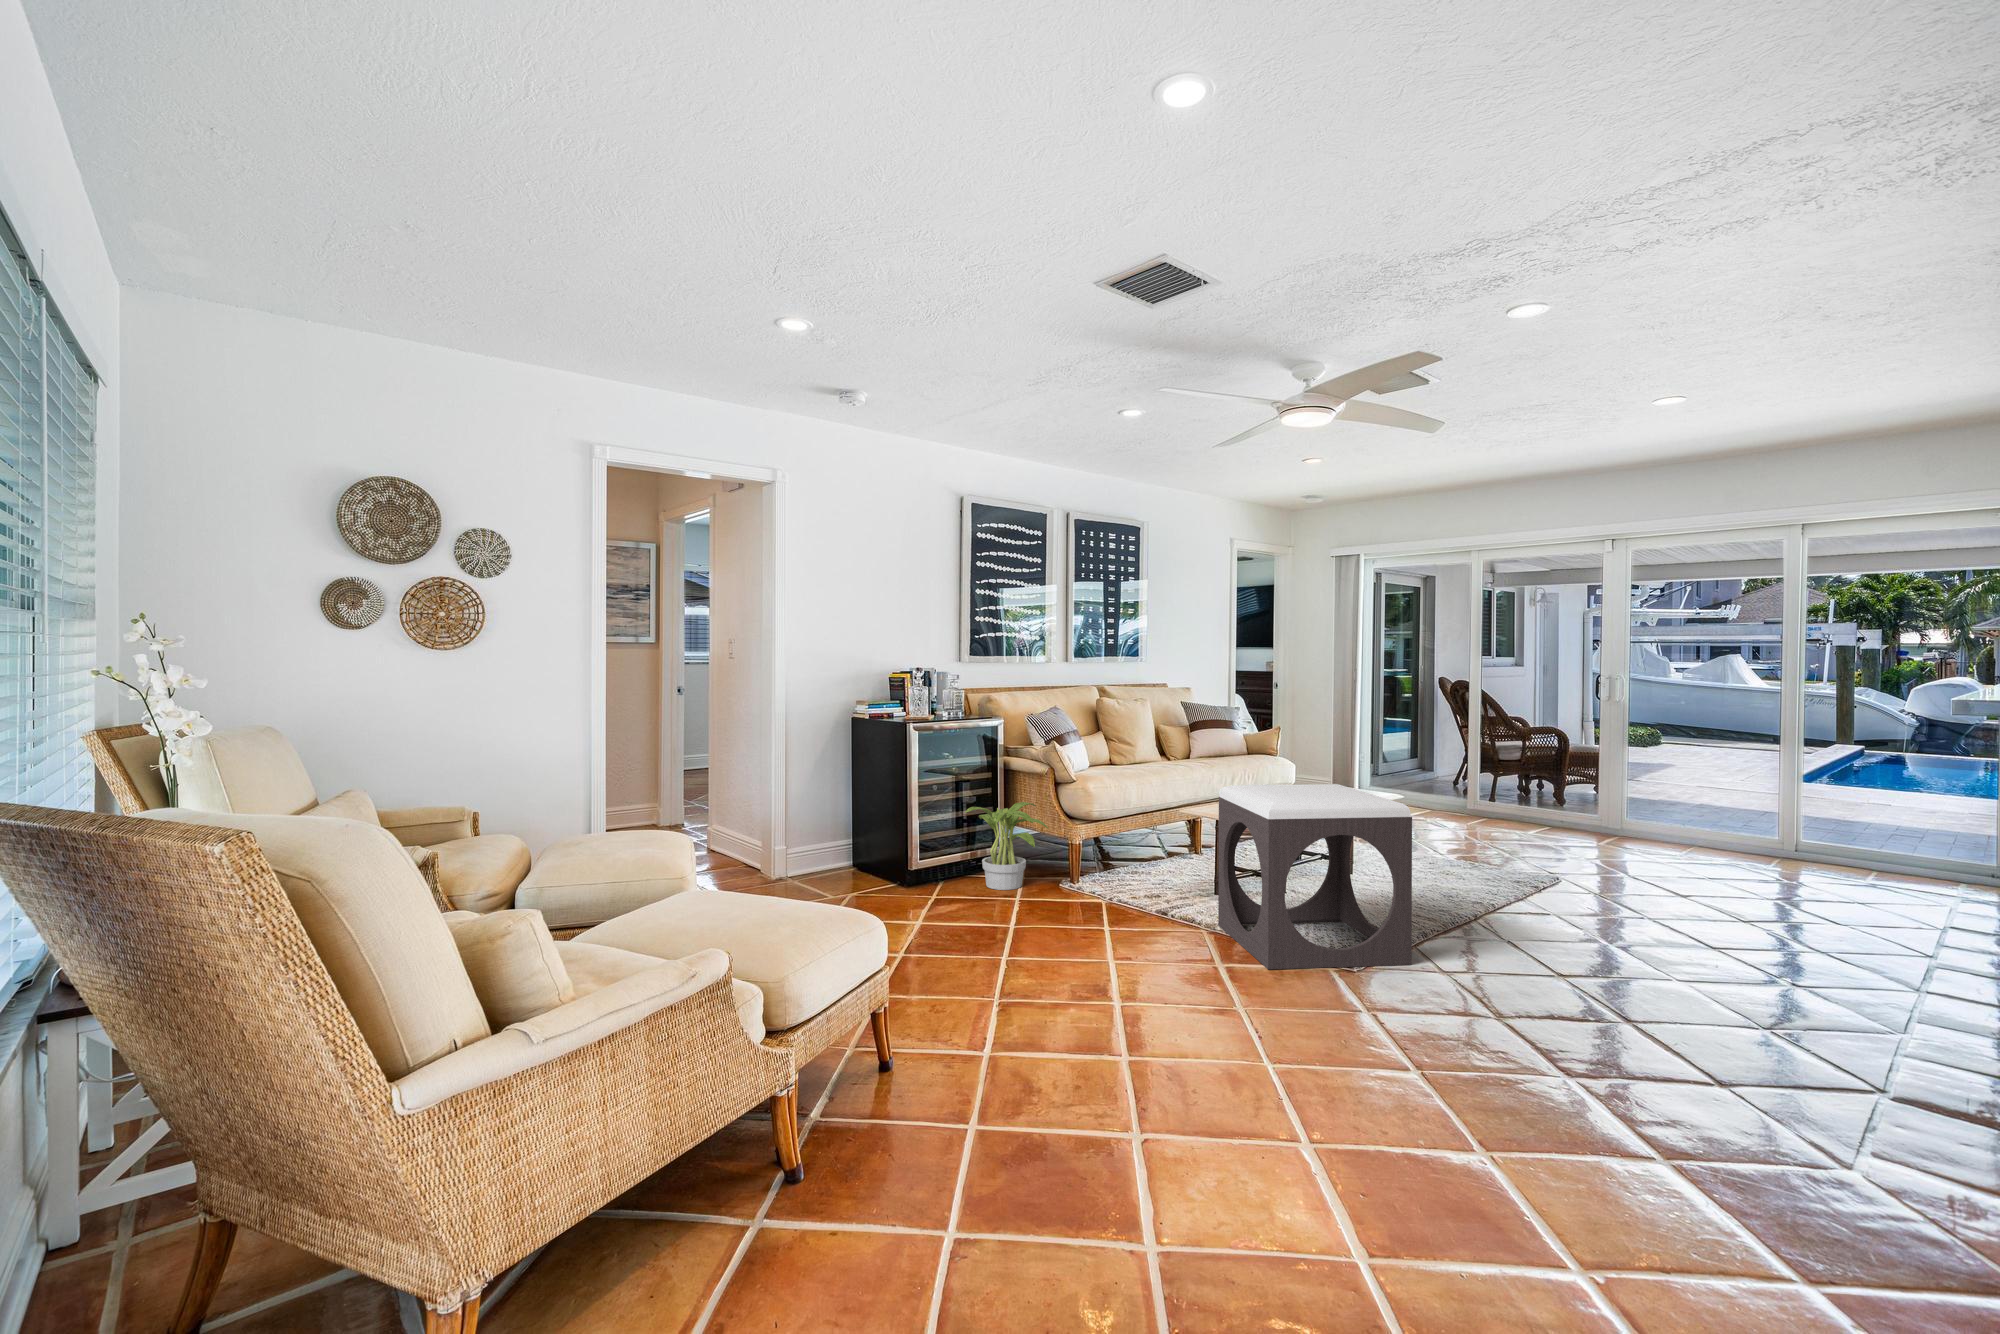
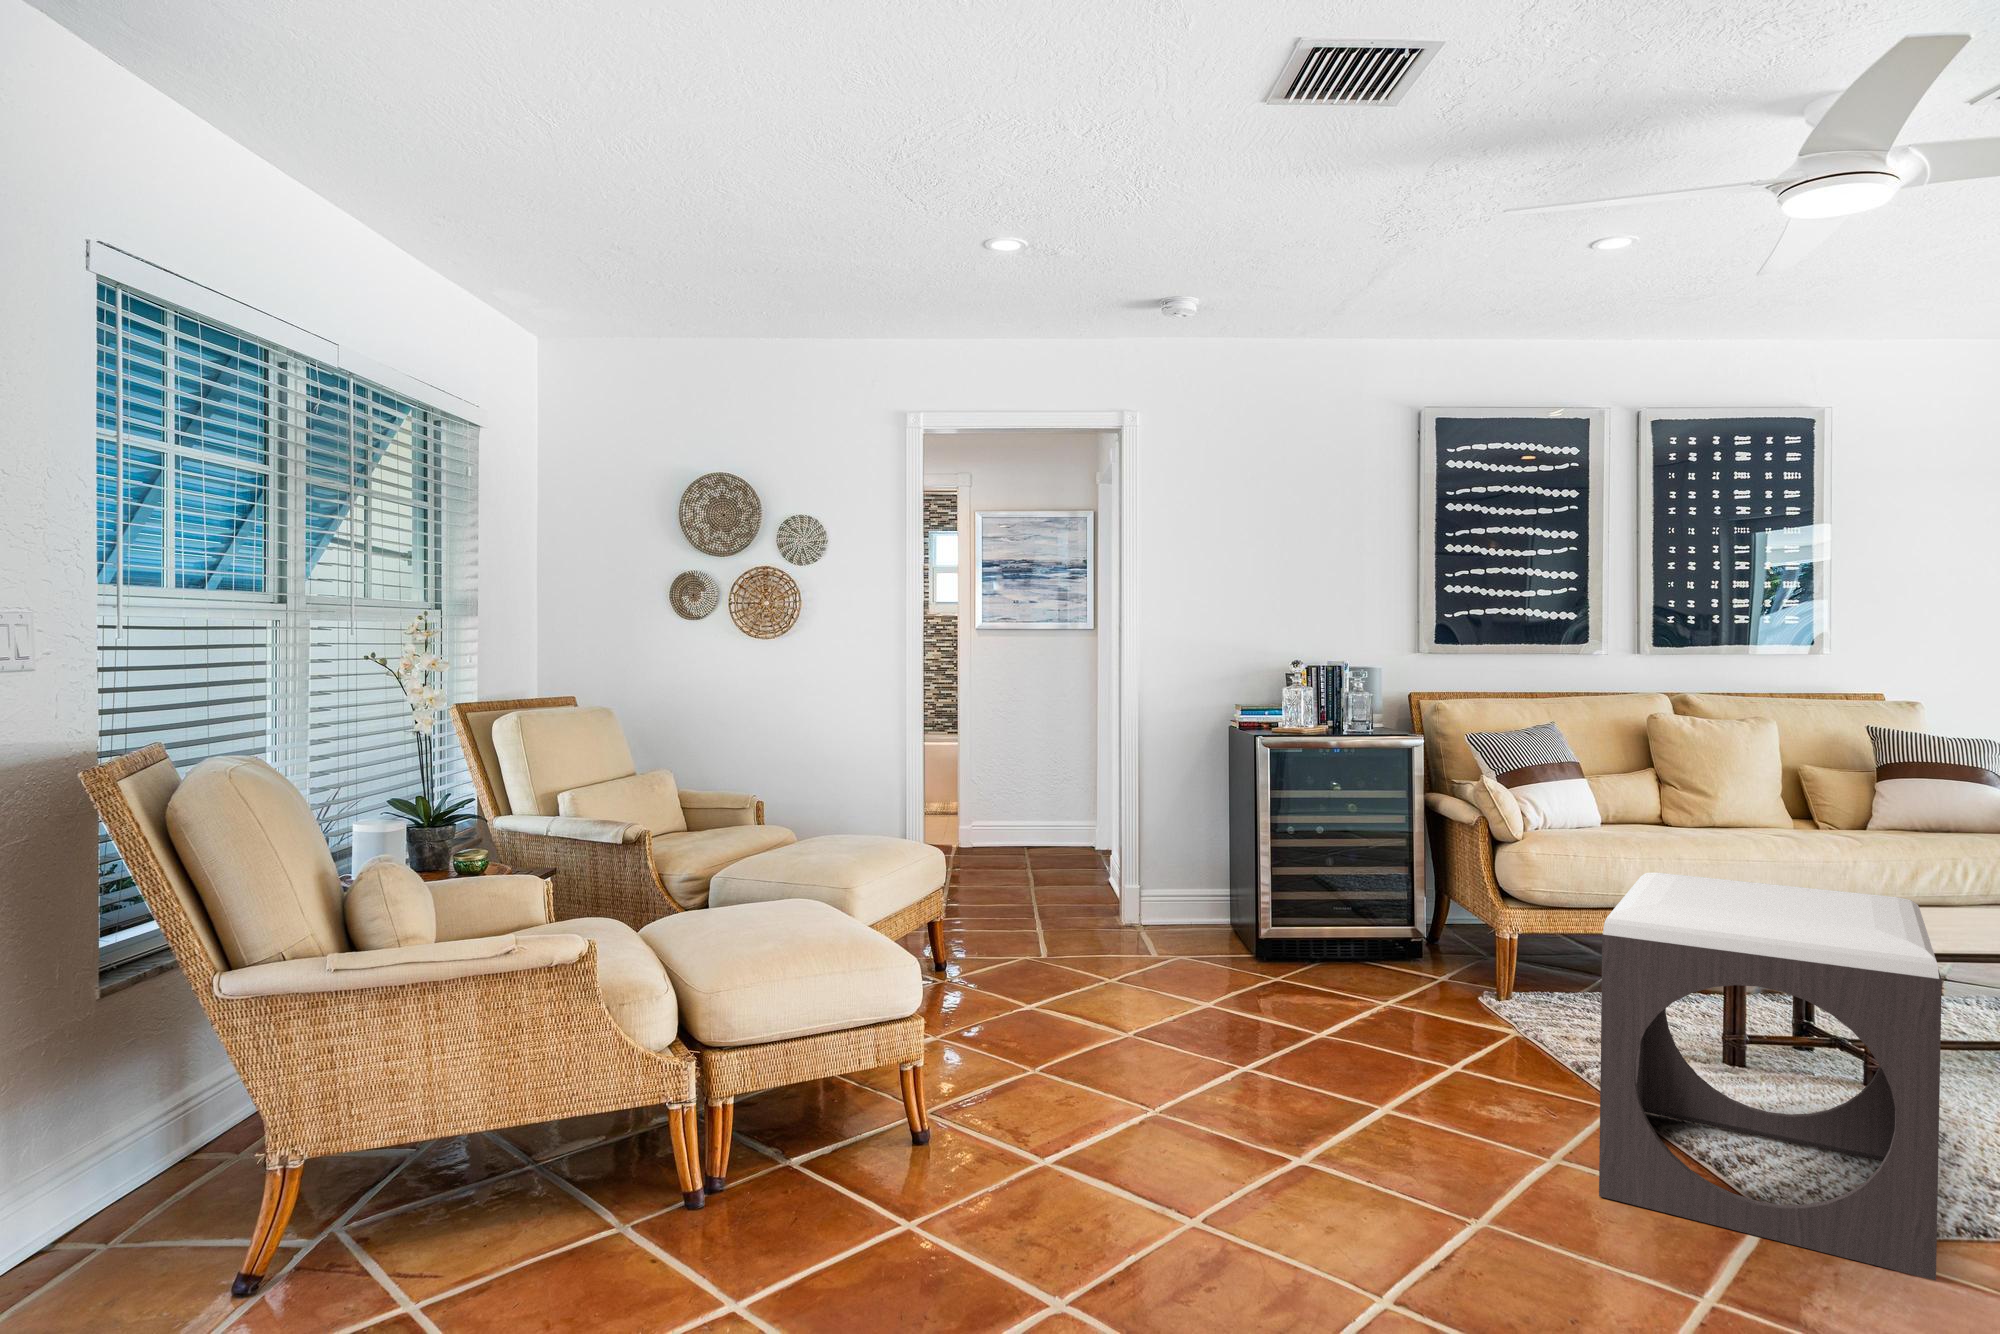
potted plant: present [965,802,1048,890] -> none [1325,859,1452,987]

